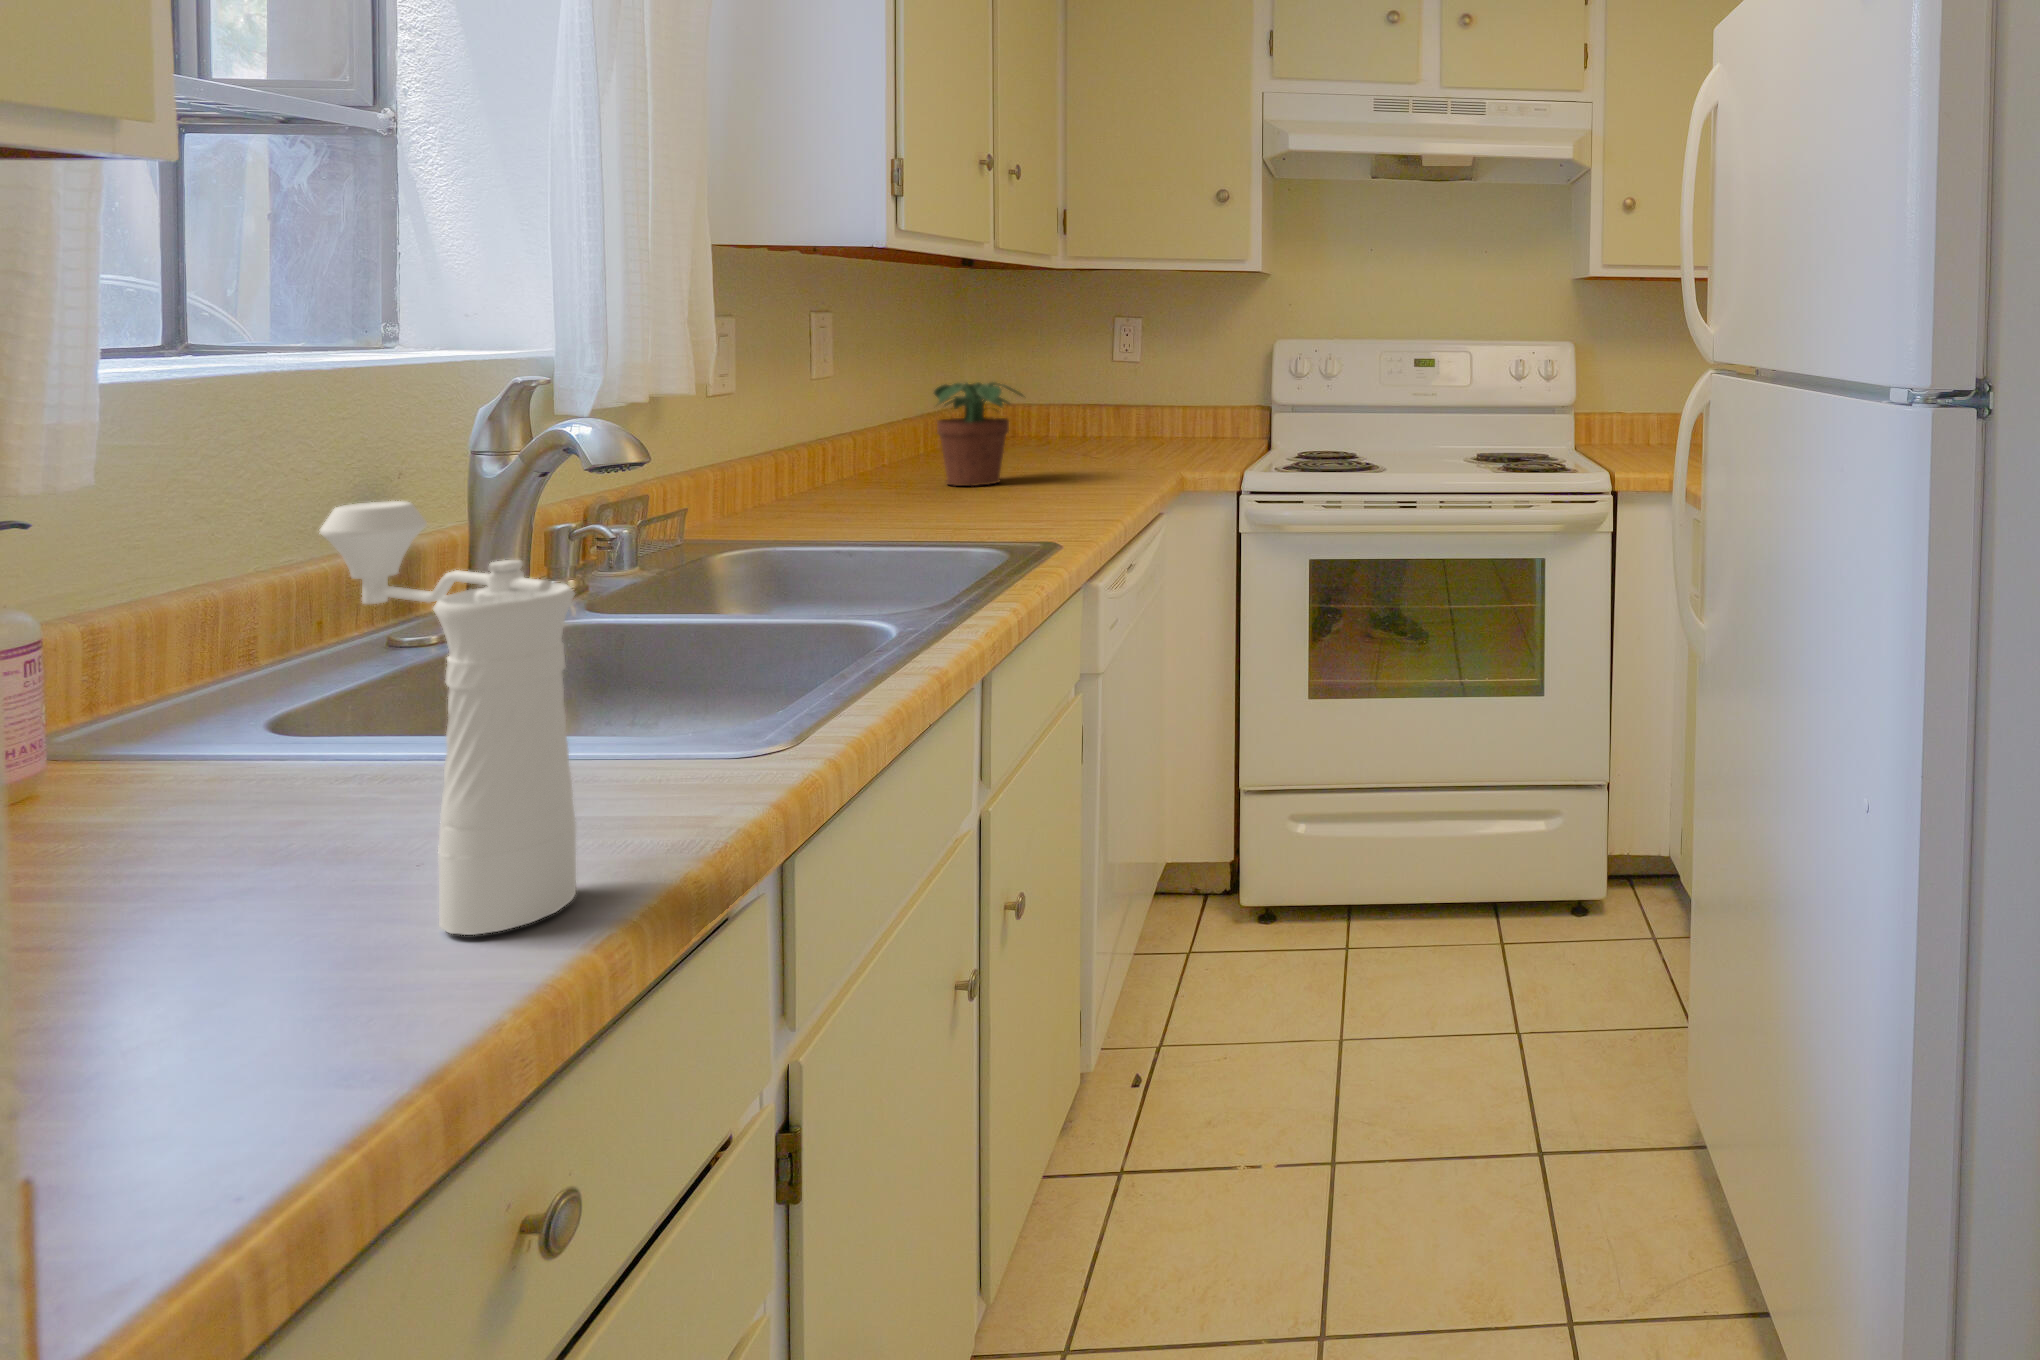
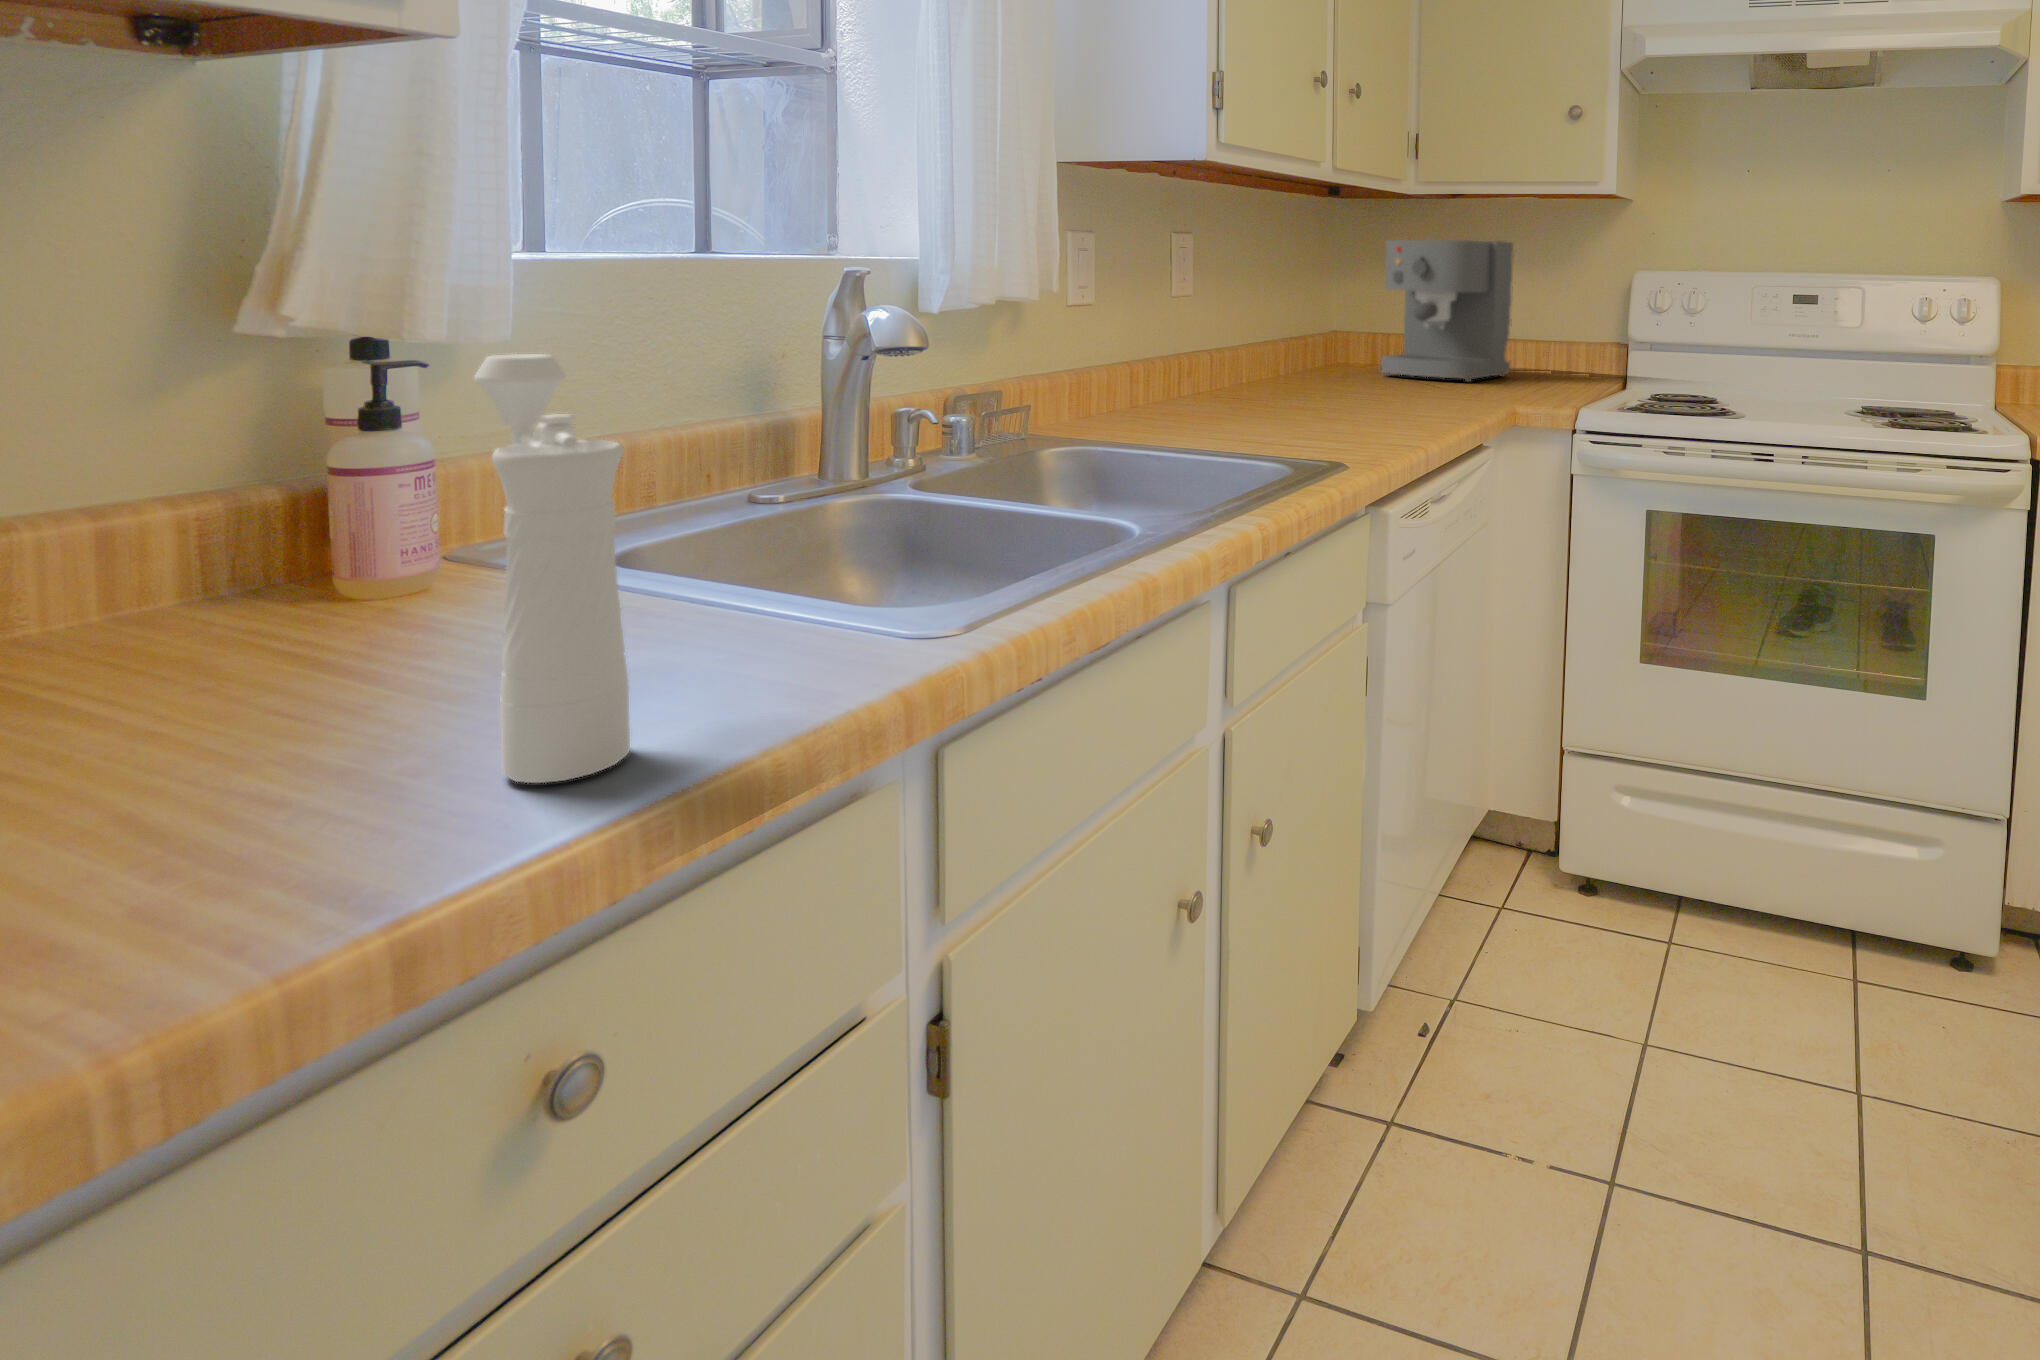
coffee maker: none [1023,312,1155,452] -> present [1381,240,1513,382]
potted plant: present [934,382,1023,486] -> none [1279,304,1362,405]

